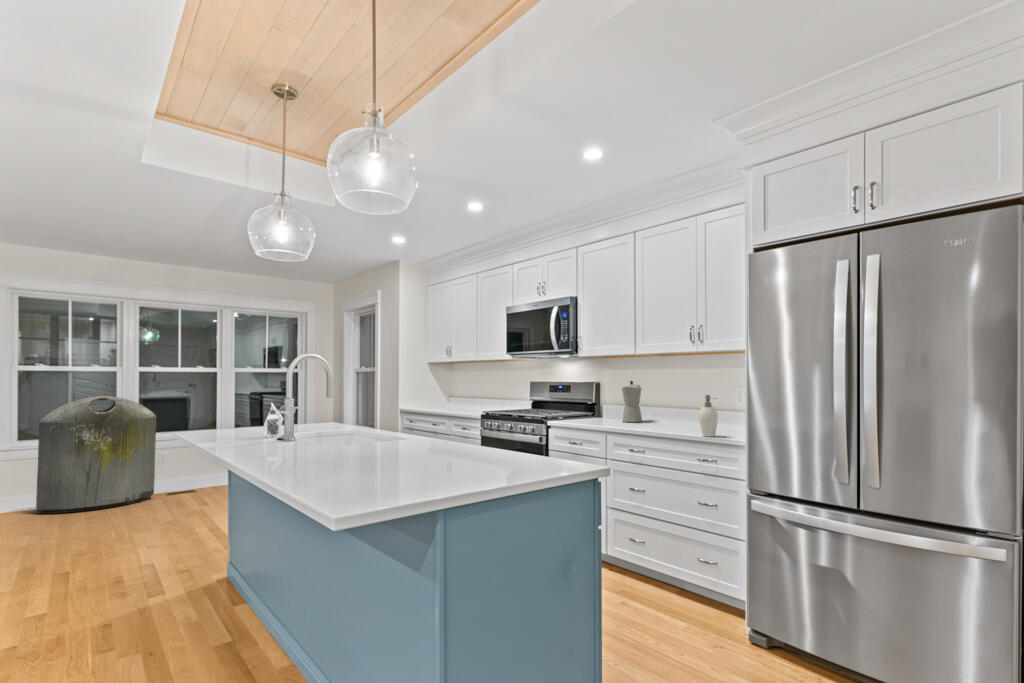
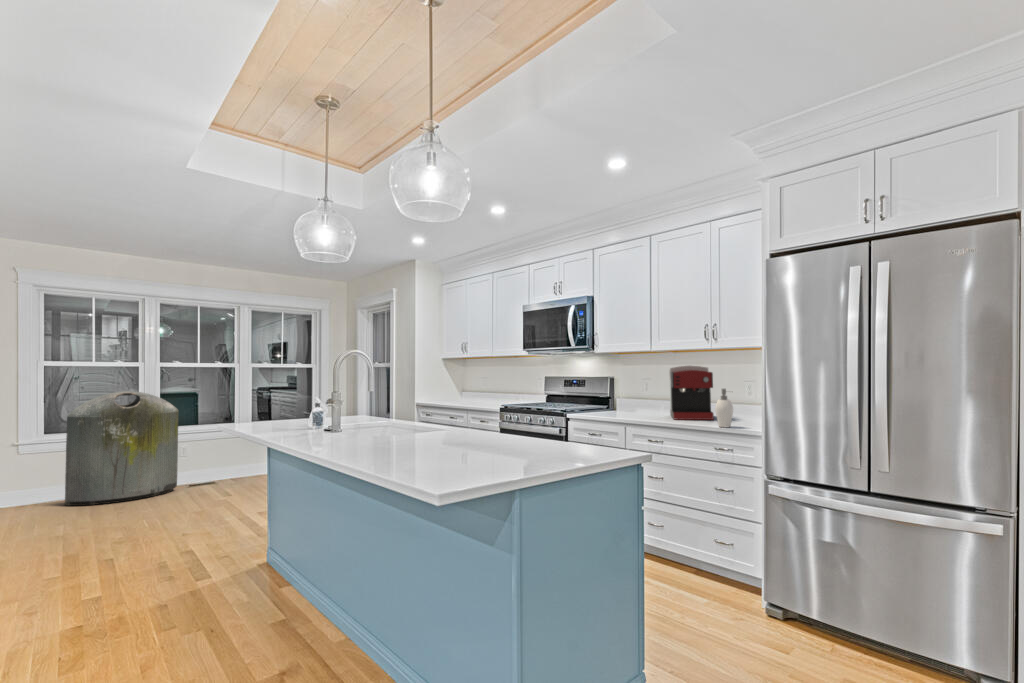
coffee maker: none [655,370,700,428] -> present [669,366,714,420]
moka pot: present [622,381,642,422] -> none [637,375,657,415]

